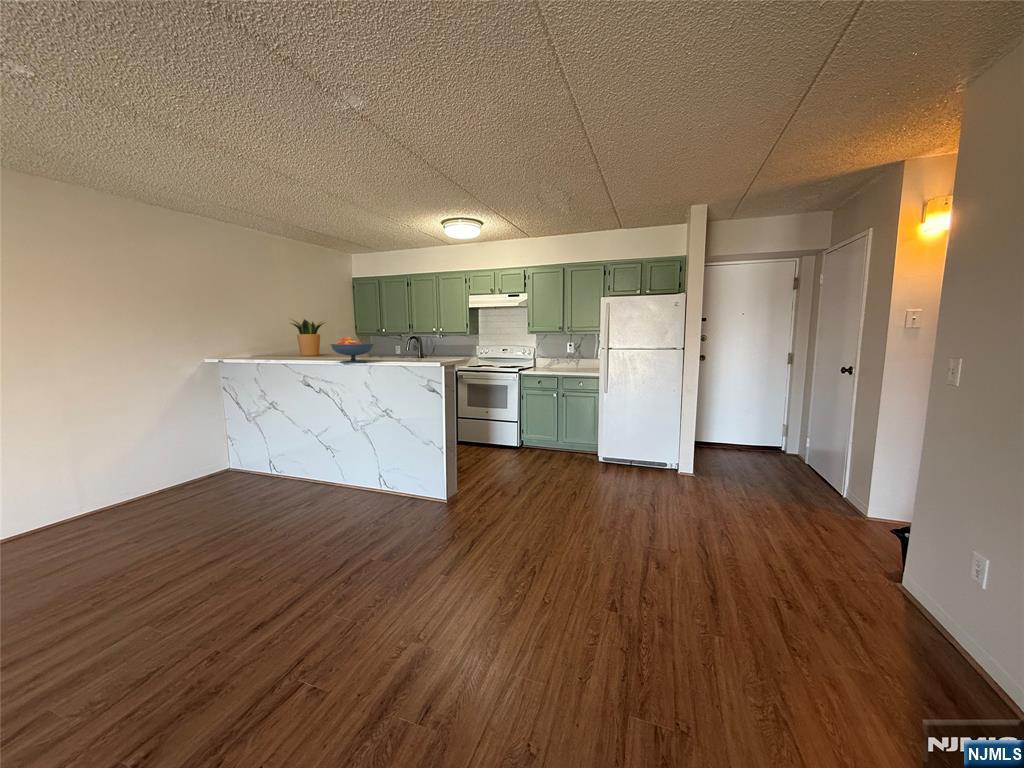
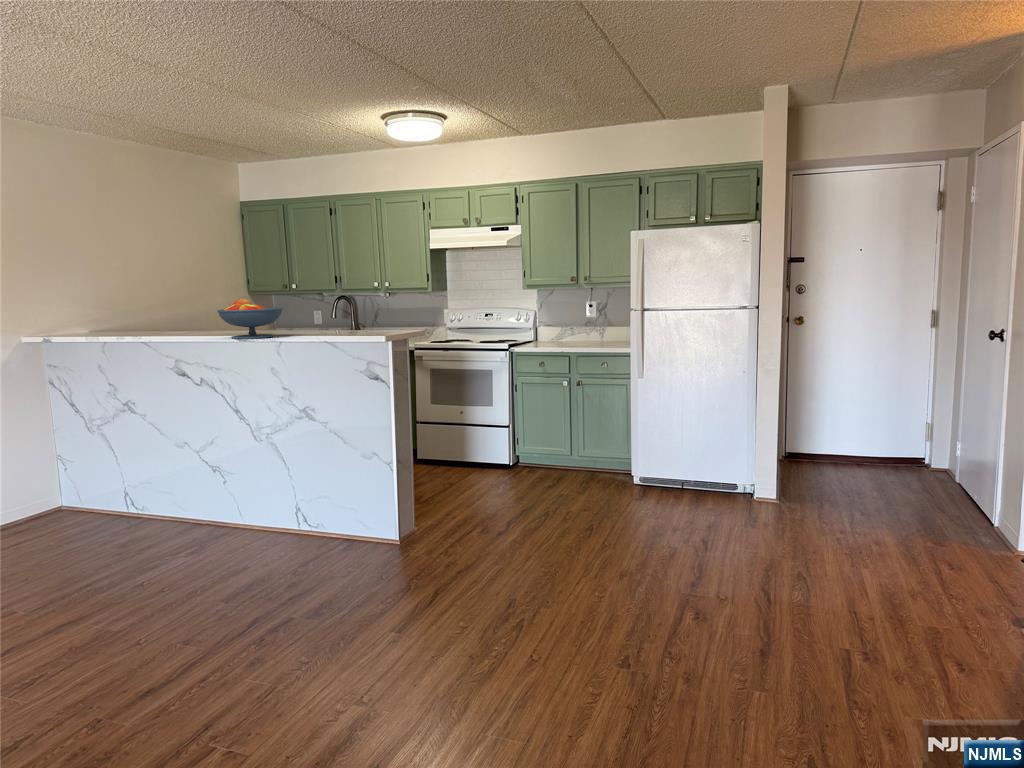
potted plant: present [290,319,324,356] -> none [145,271,206,330]

